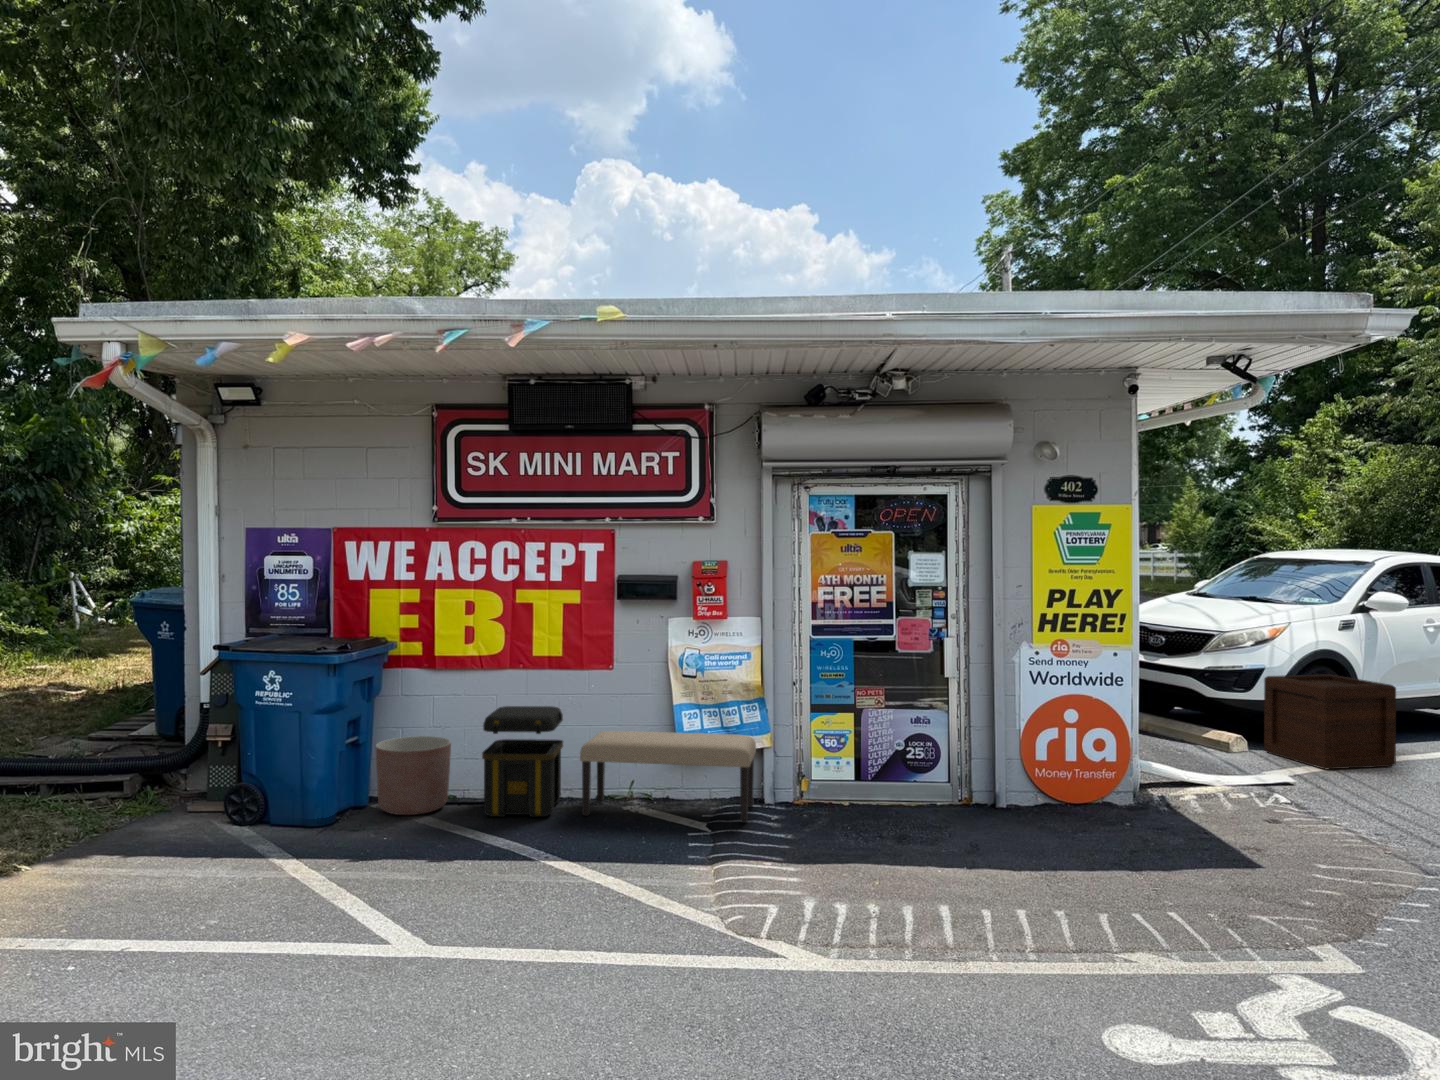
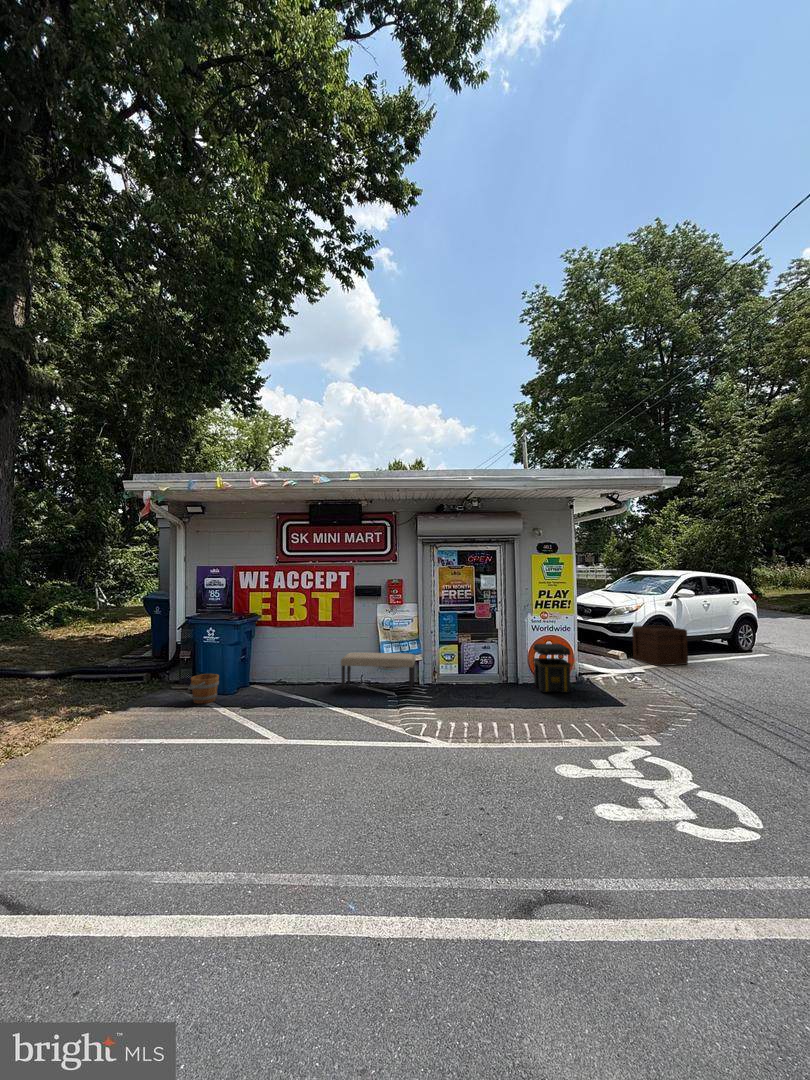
toolbox: present [482,706,563,817] -> present [533,644,571,693]
planter: present [376,736,451,815] -> none [252,656,285,690]
bucket: none [222,777,295,846] -> present [188,674,219,704]

